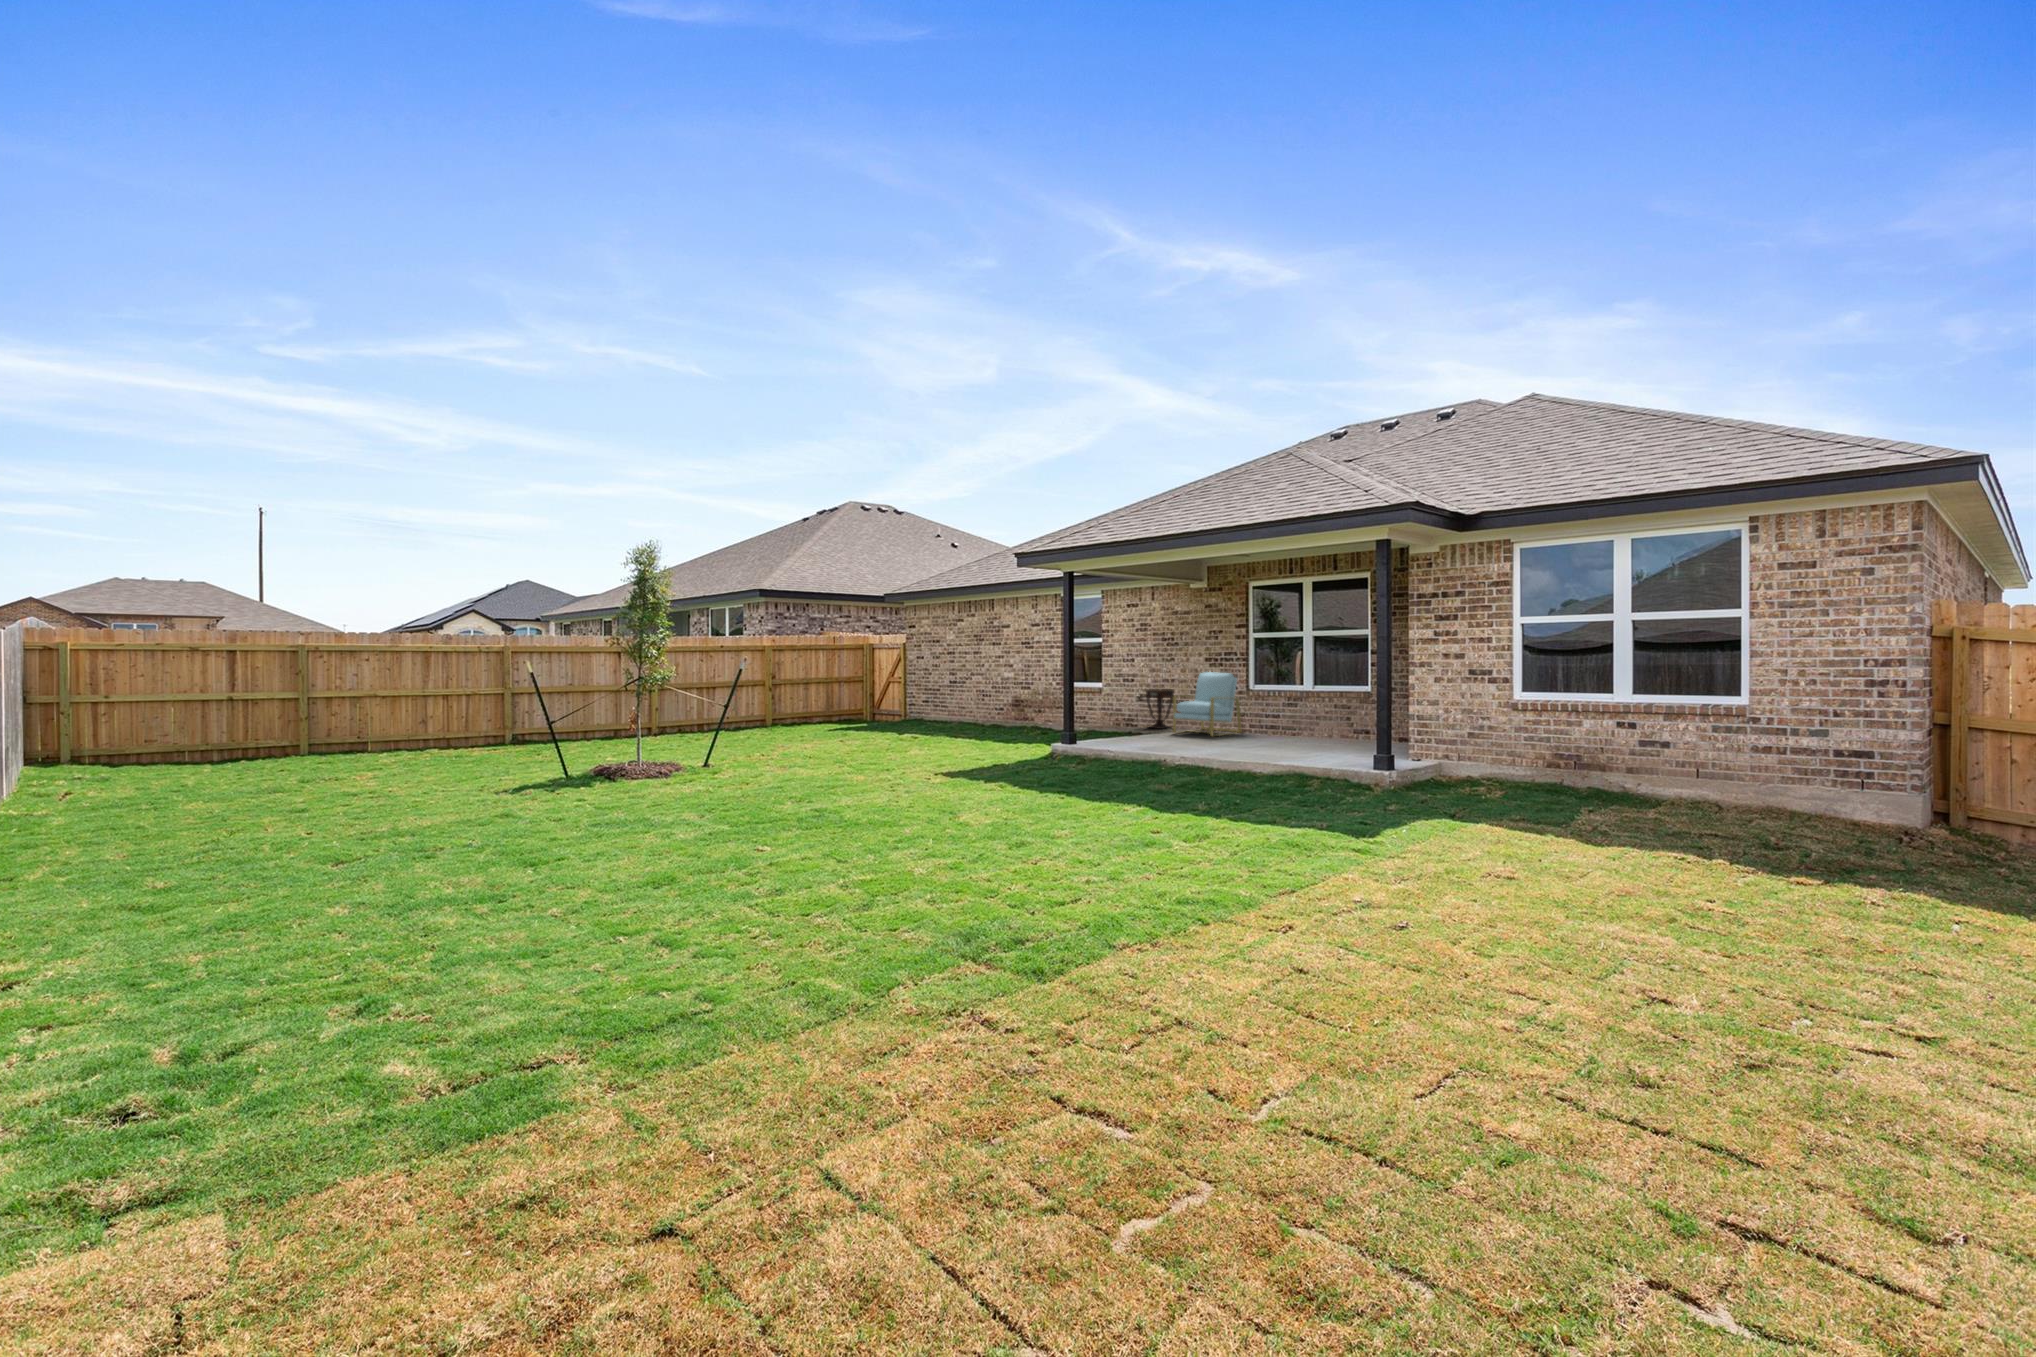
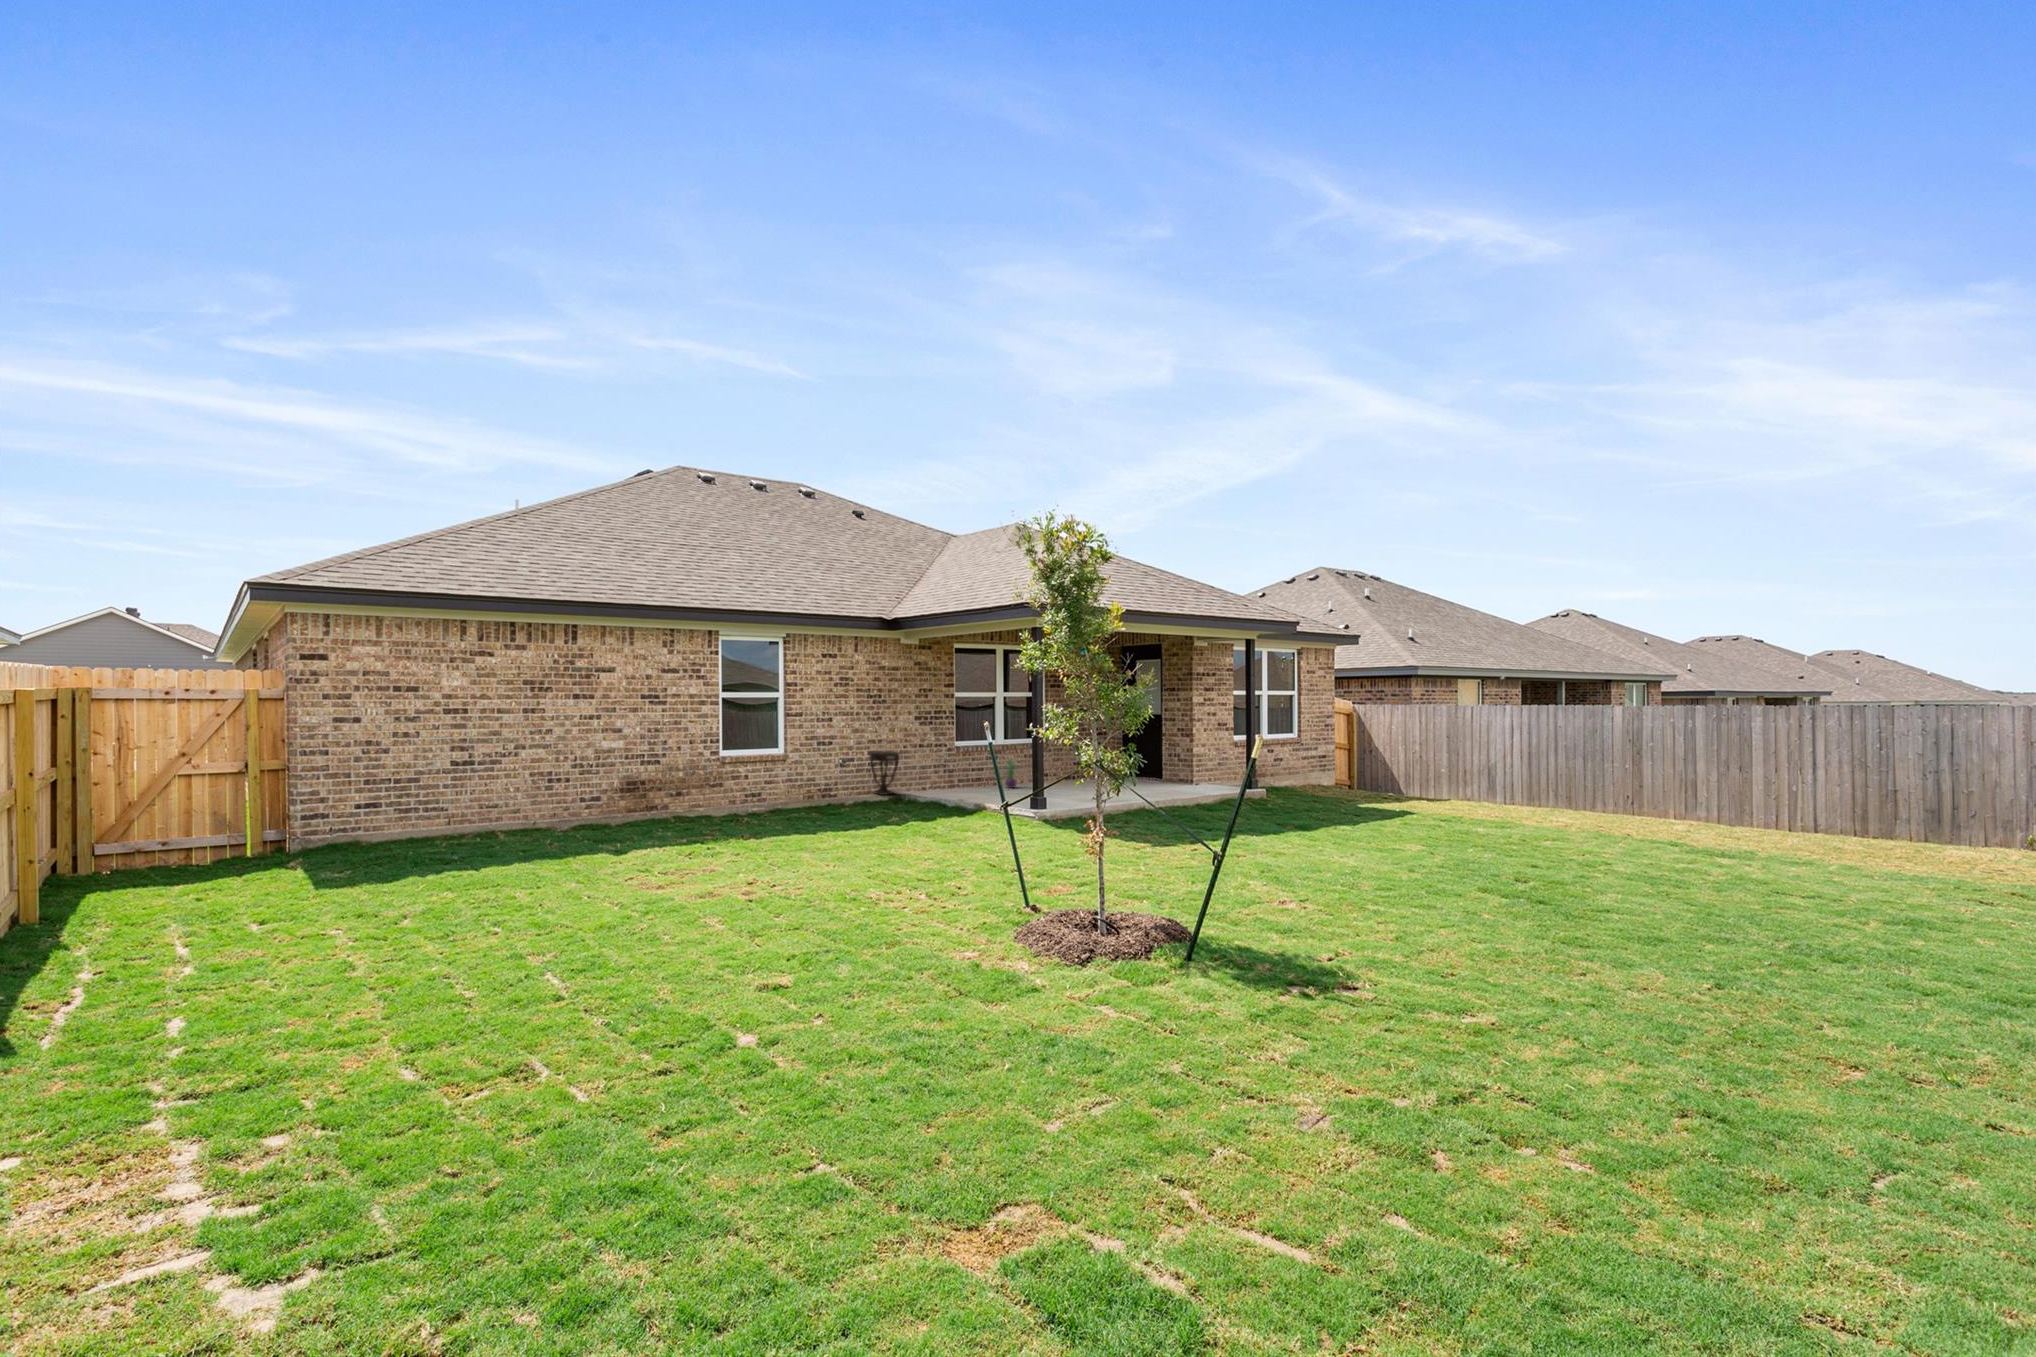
chair: present [1173,672,1241,736] -> none [915,731,984,796]
decorative plant: none [1271,704,1310,739] -> present [1002,760,1016,788]

